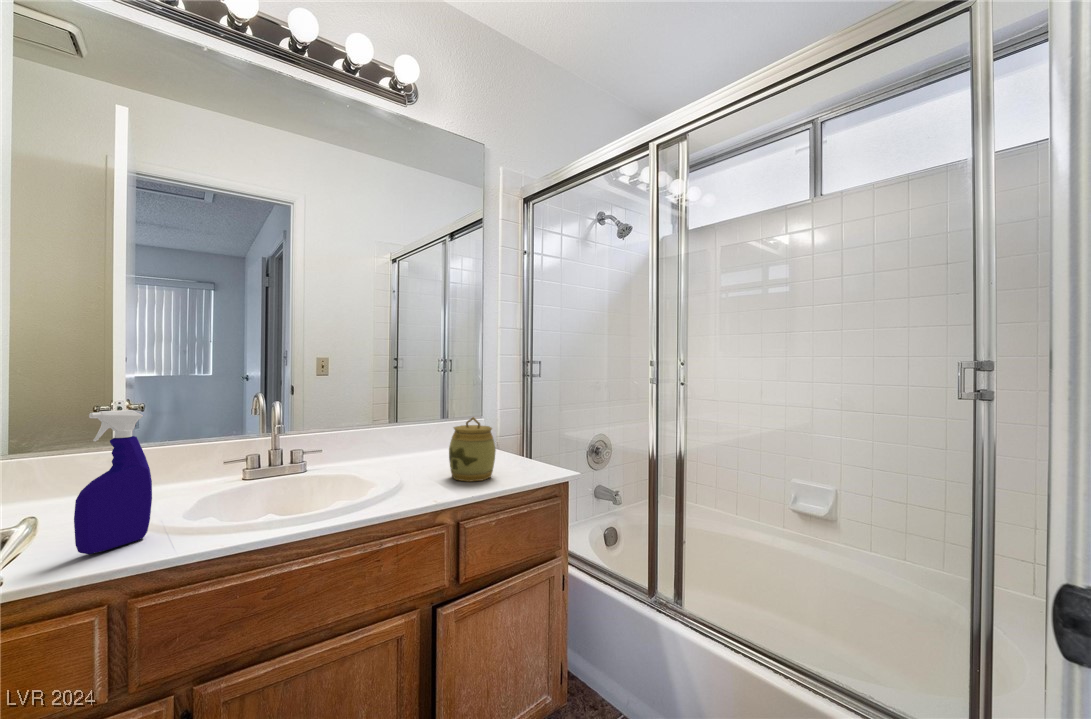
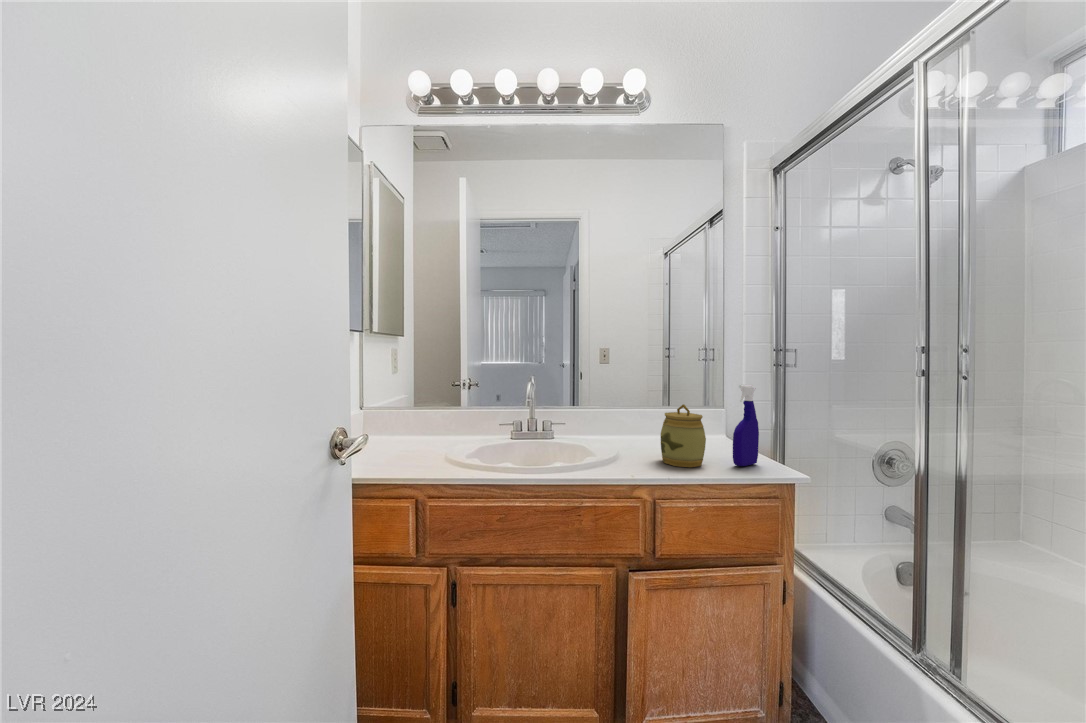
spray bottle: present [74,410,152,554] -> present [733,384,759,466]

